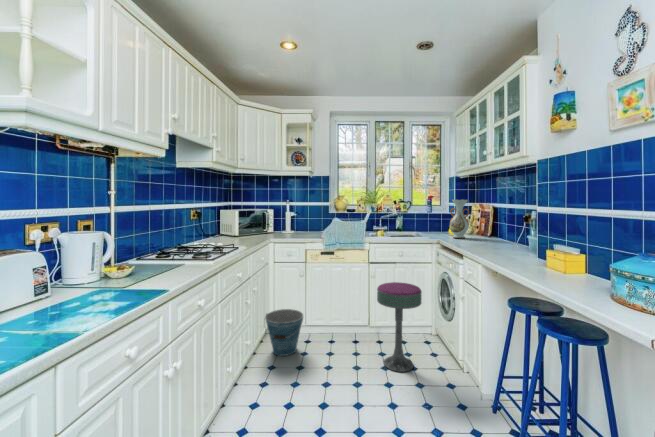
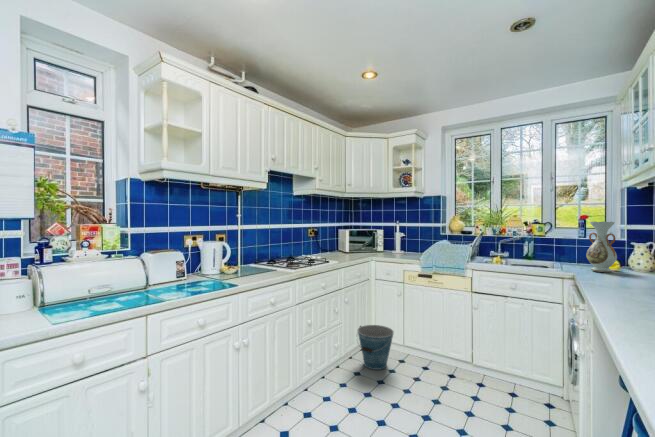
bar stool: present [377,282,422,372] -> none [464,314,519,420]

